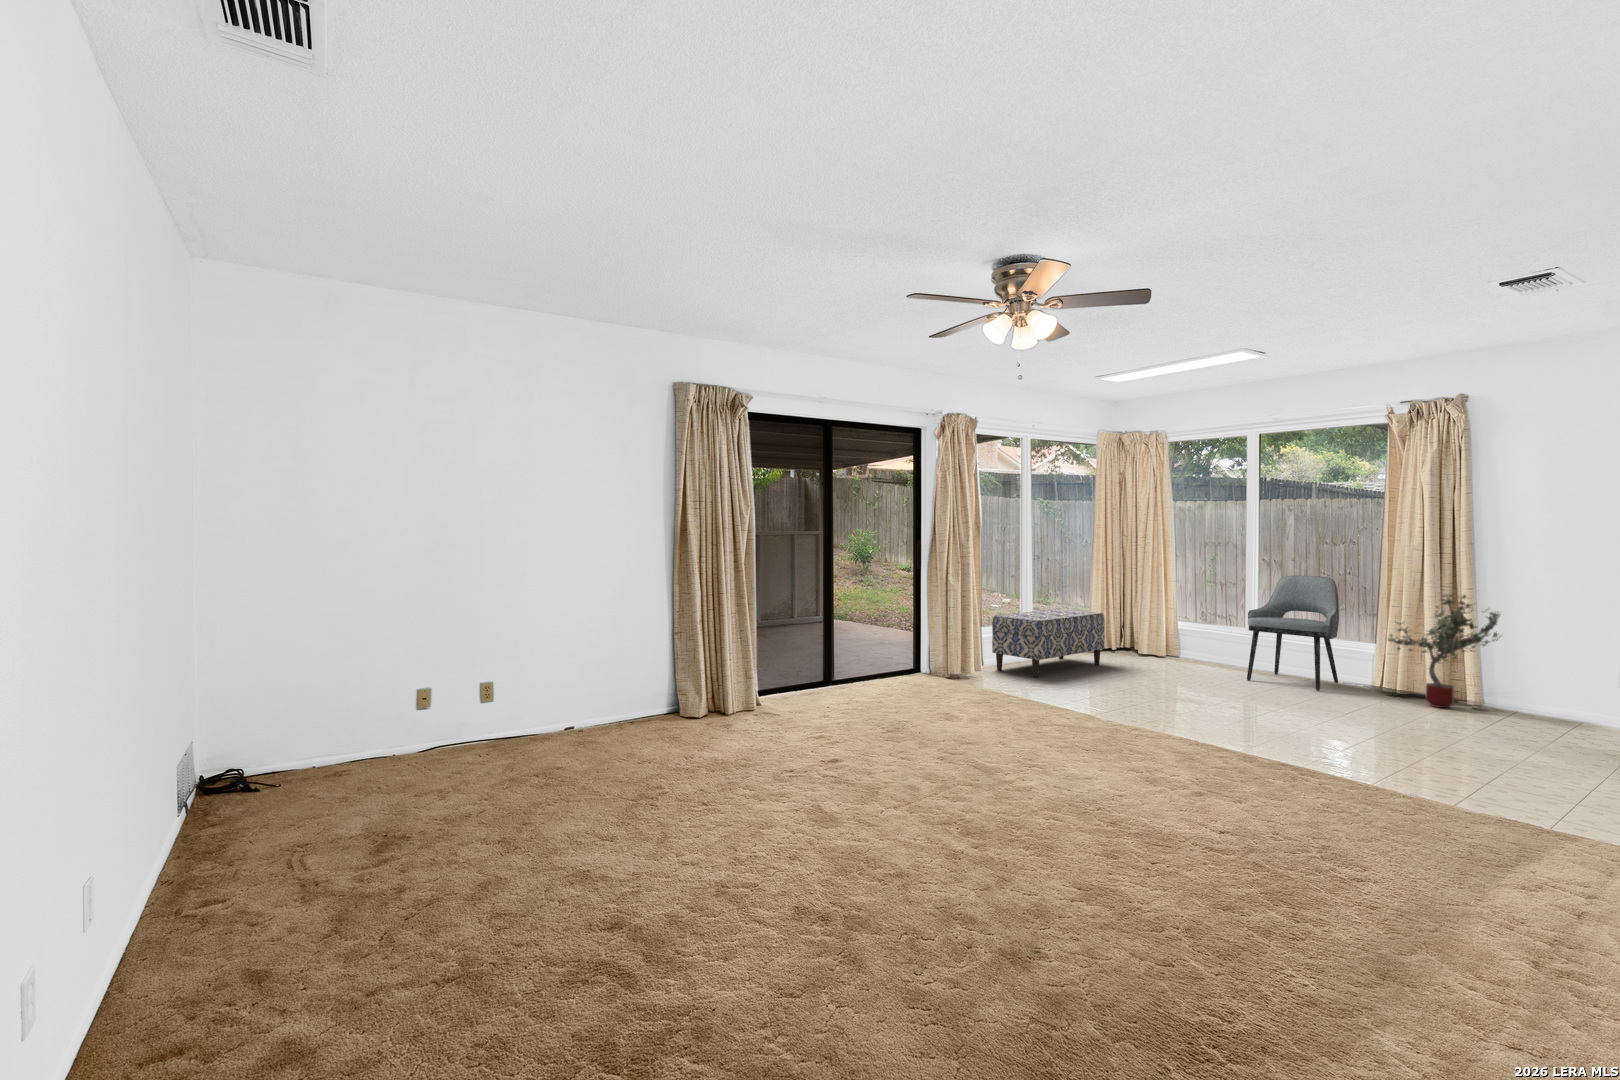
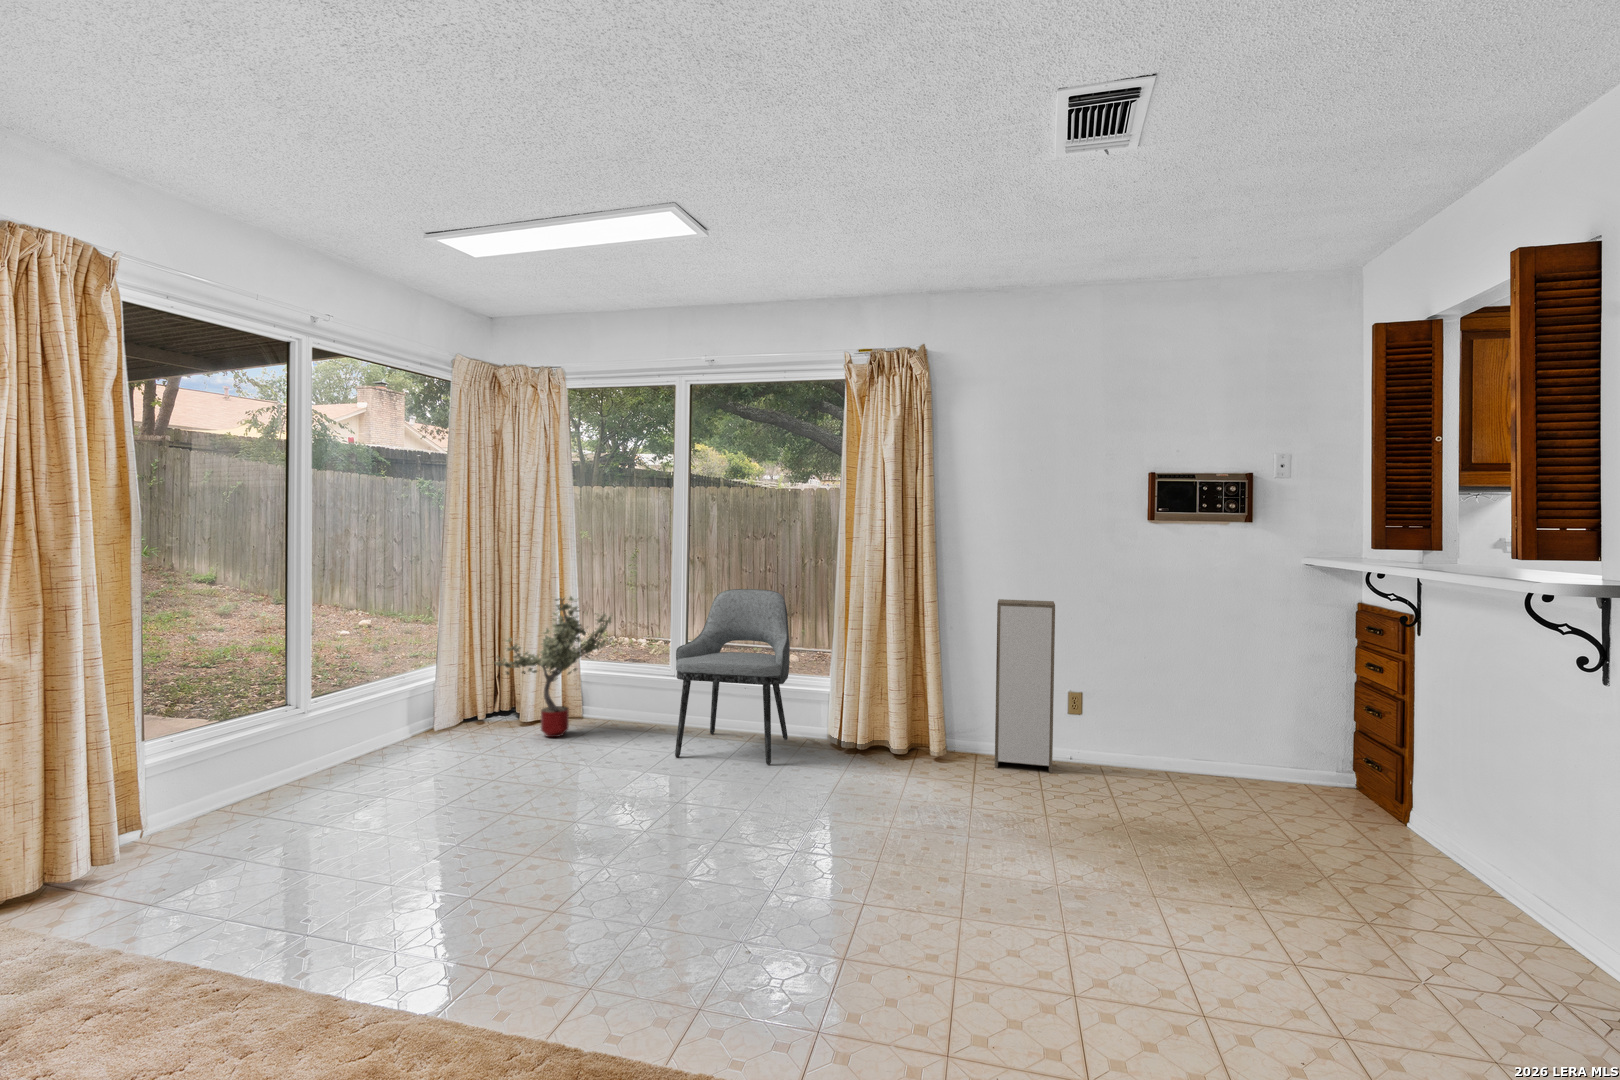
storage cabinet: none [1526,588,1595,725] -> present [995,599,1055,773]
potted tree: present [1388,594,1501,708] -> present [495,597,612,737]
bench: present [992,609,1105,677] -> none [187,664,454,833]

